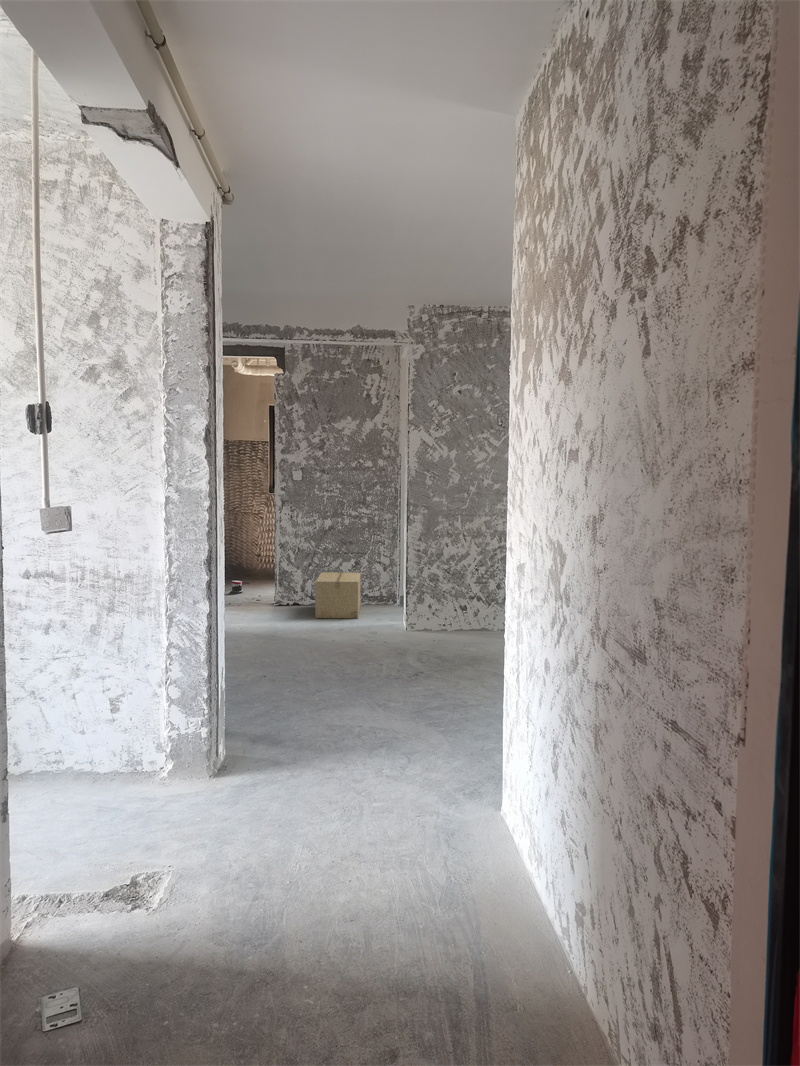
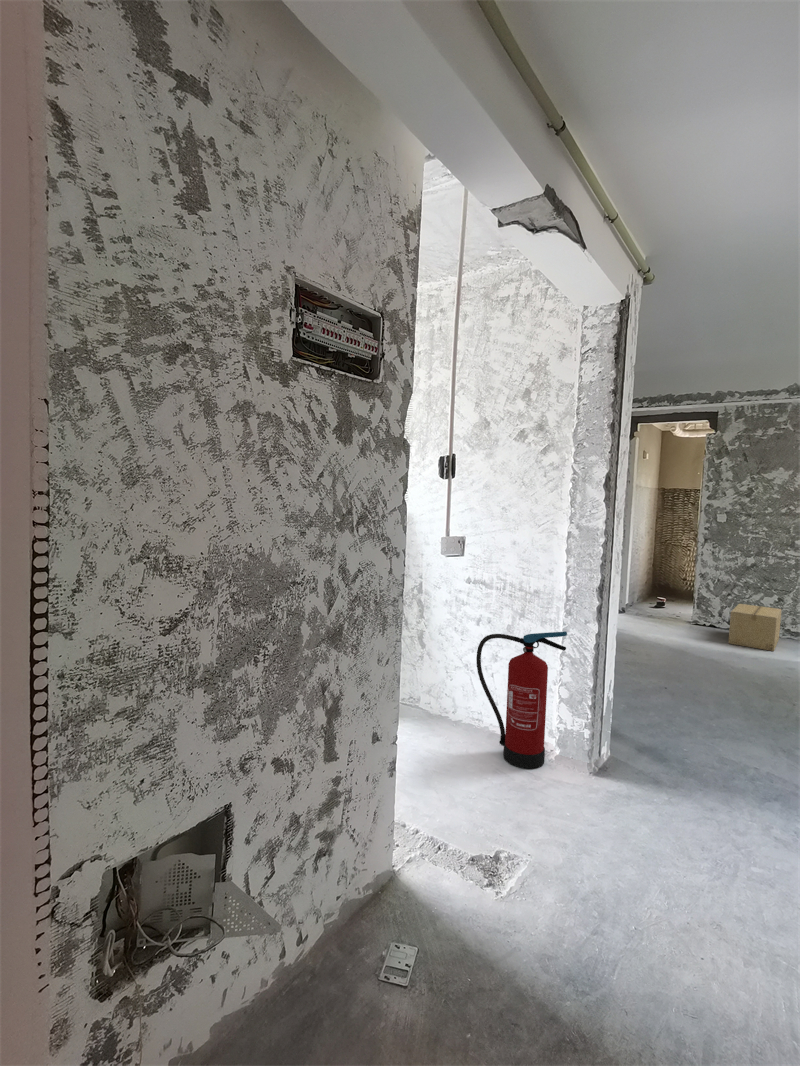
fire extinguisher: none [53,617,175,796] -> present [476,632,567,769]

